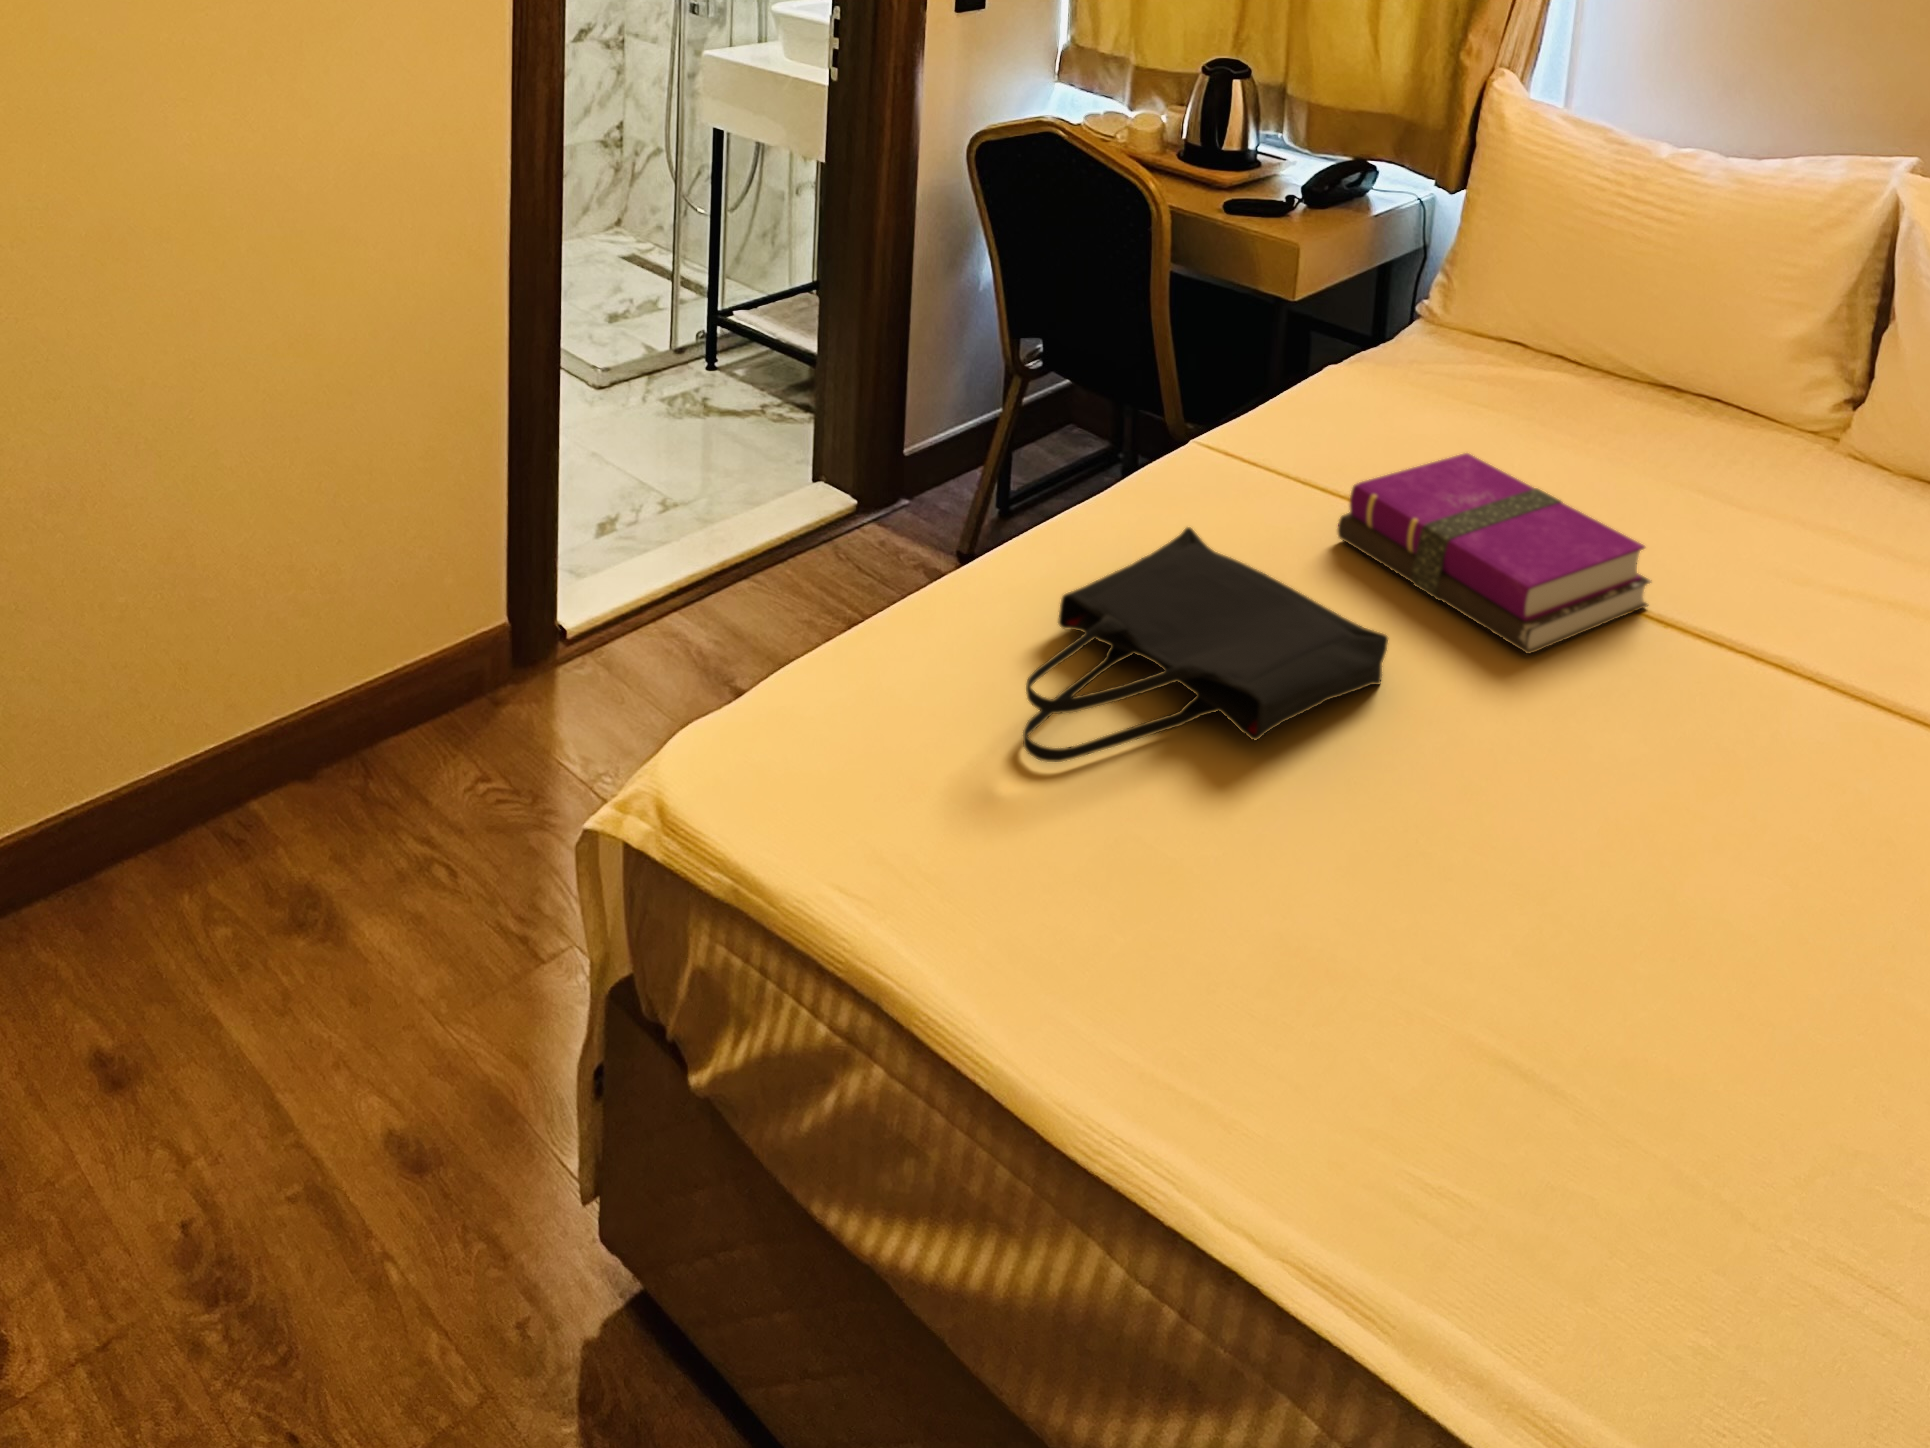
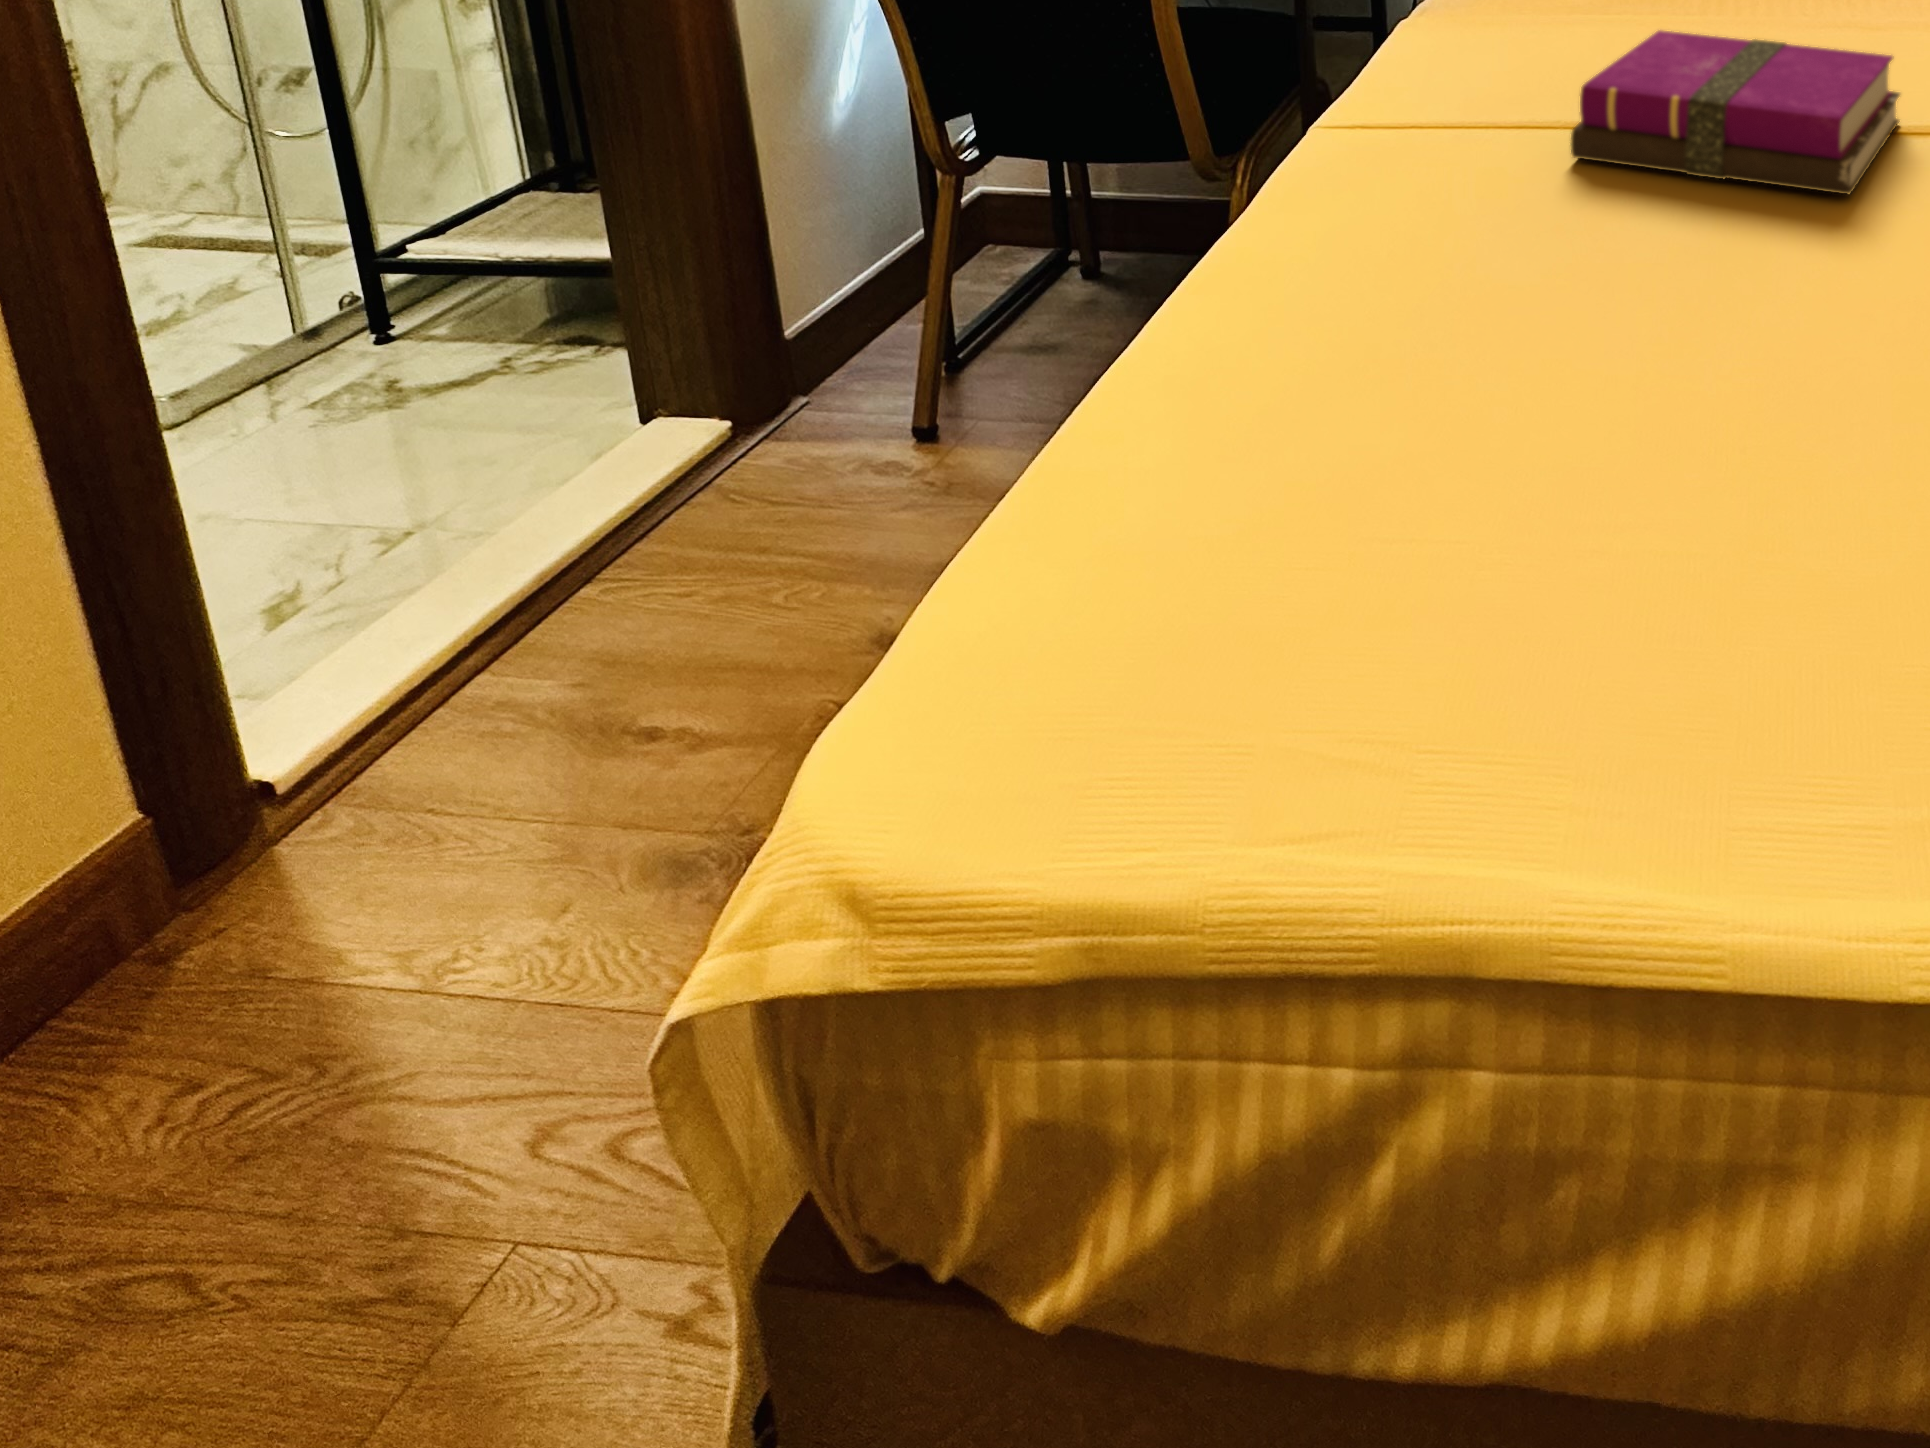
tote bag: present [1023,527,1388,762] -> none [1333,185,1748,520]

